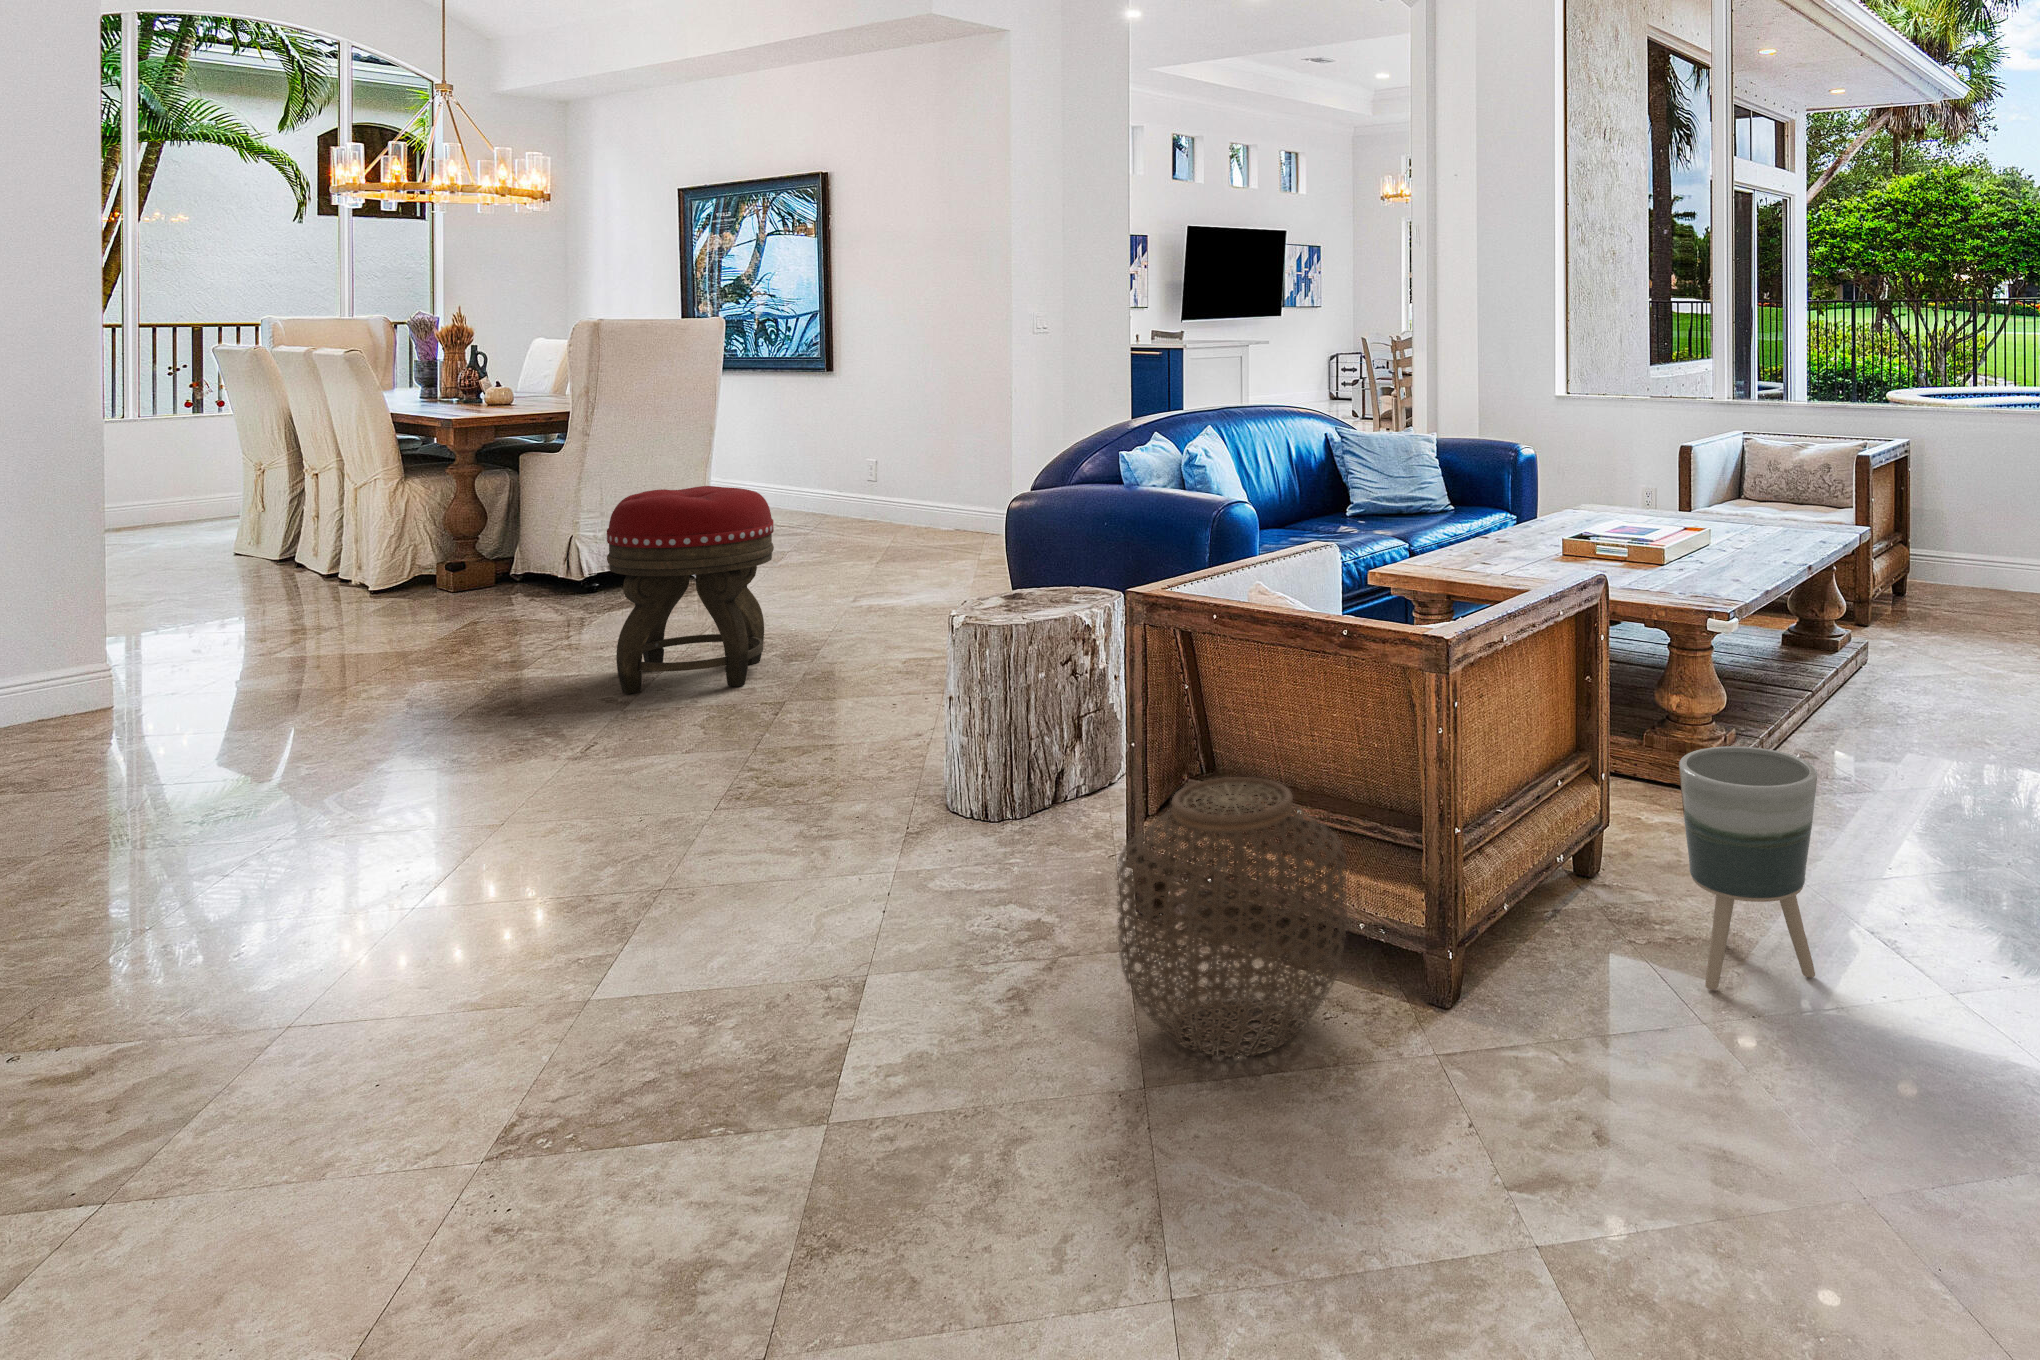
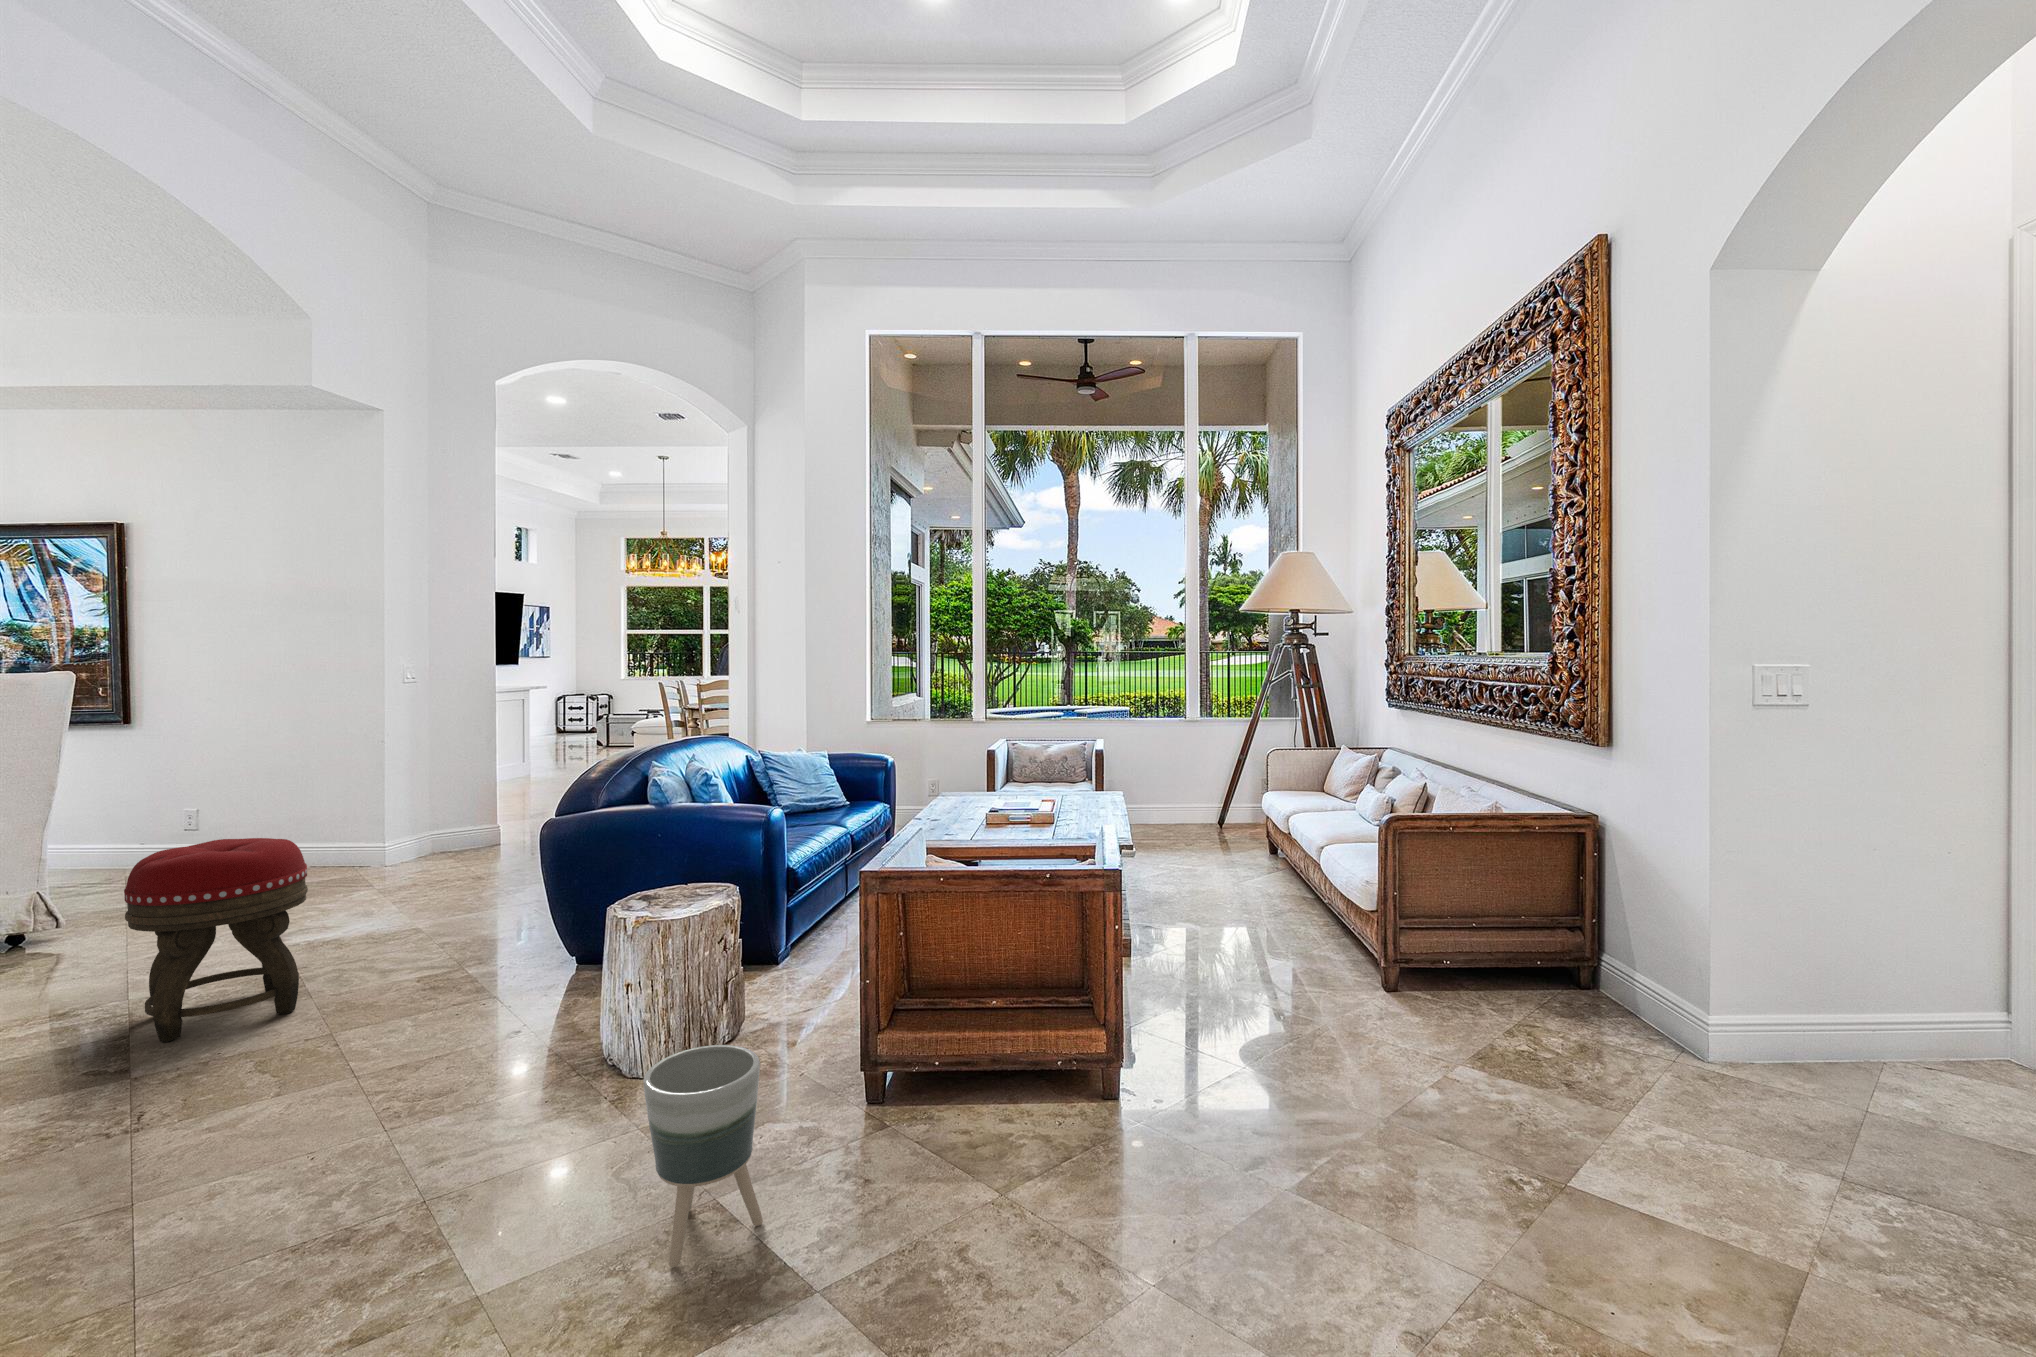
planter: present [1679,746,1818,990] -> present [643,1045,763,1267]
woven basket: present [1117,777,1347,1058] -> none [951,987,1100,1174]

